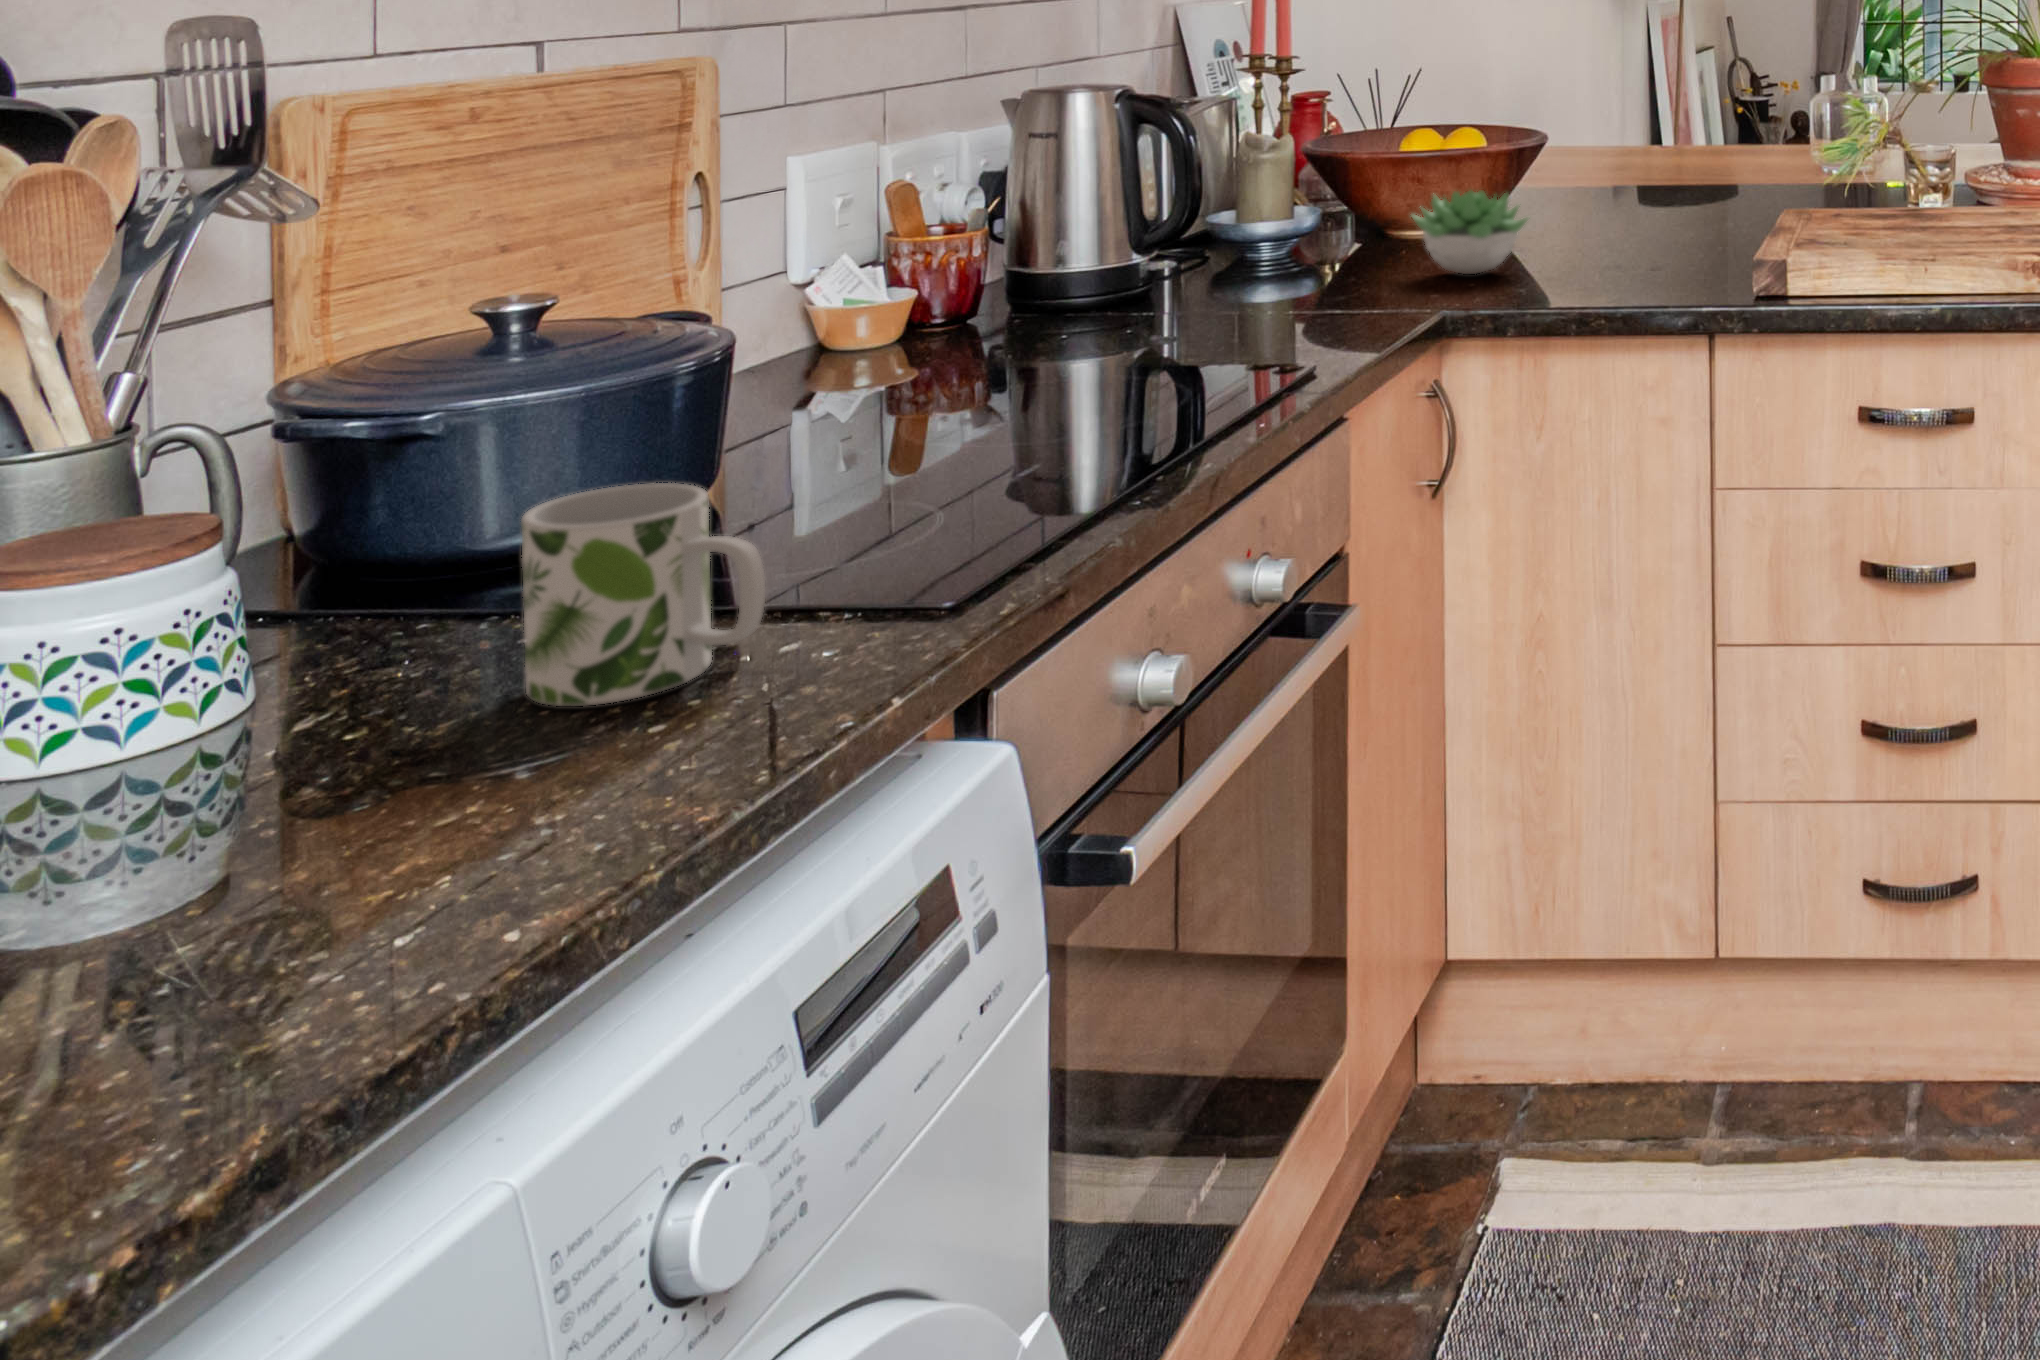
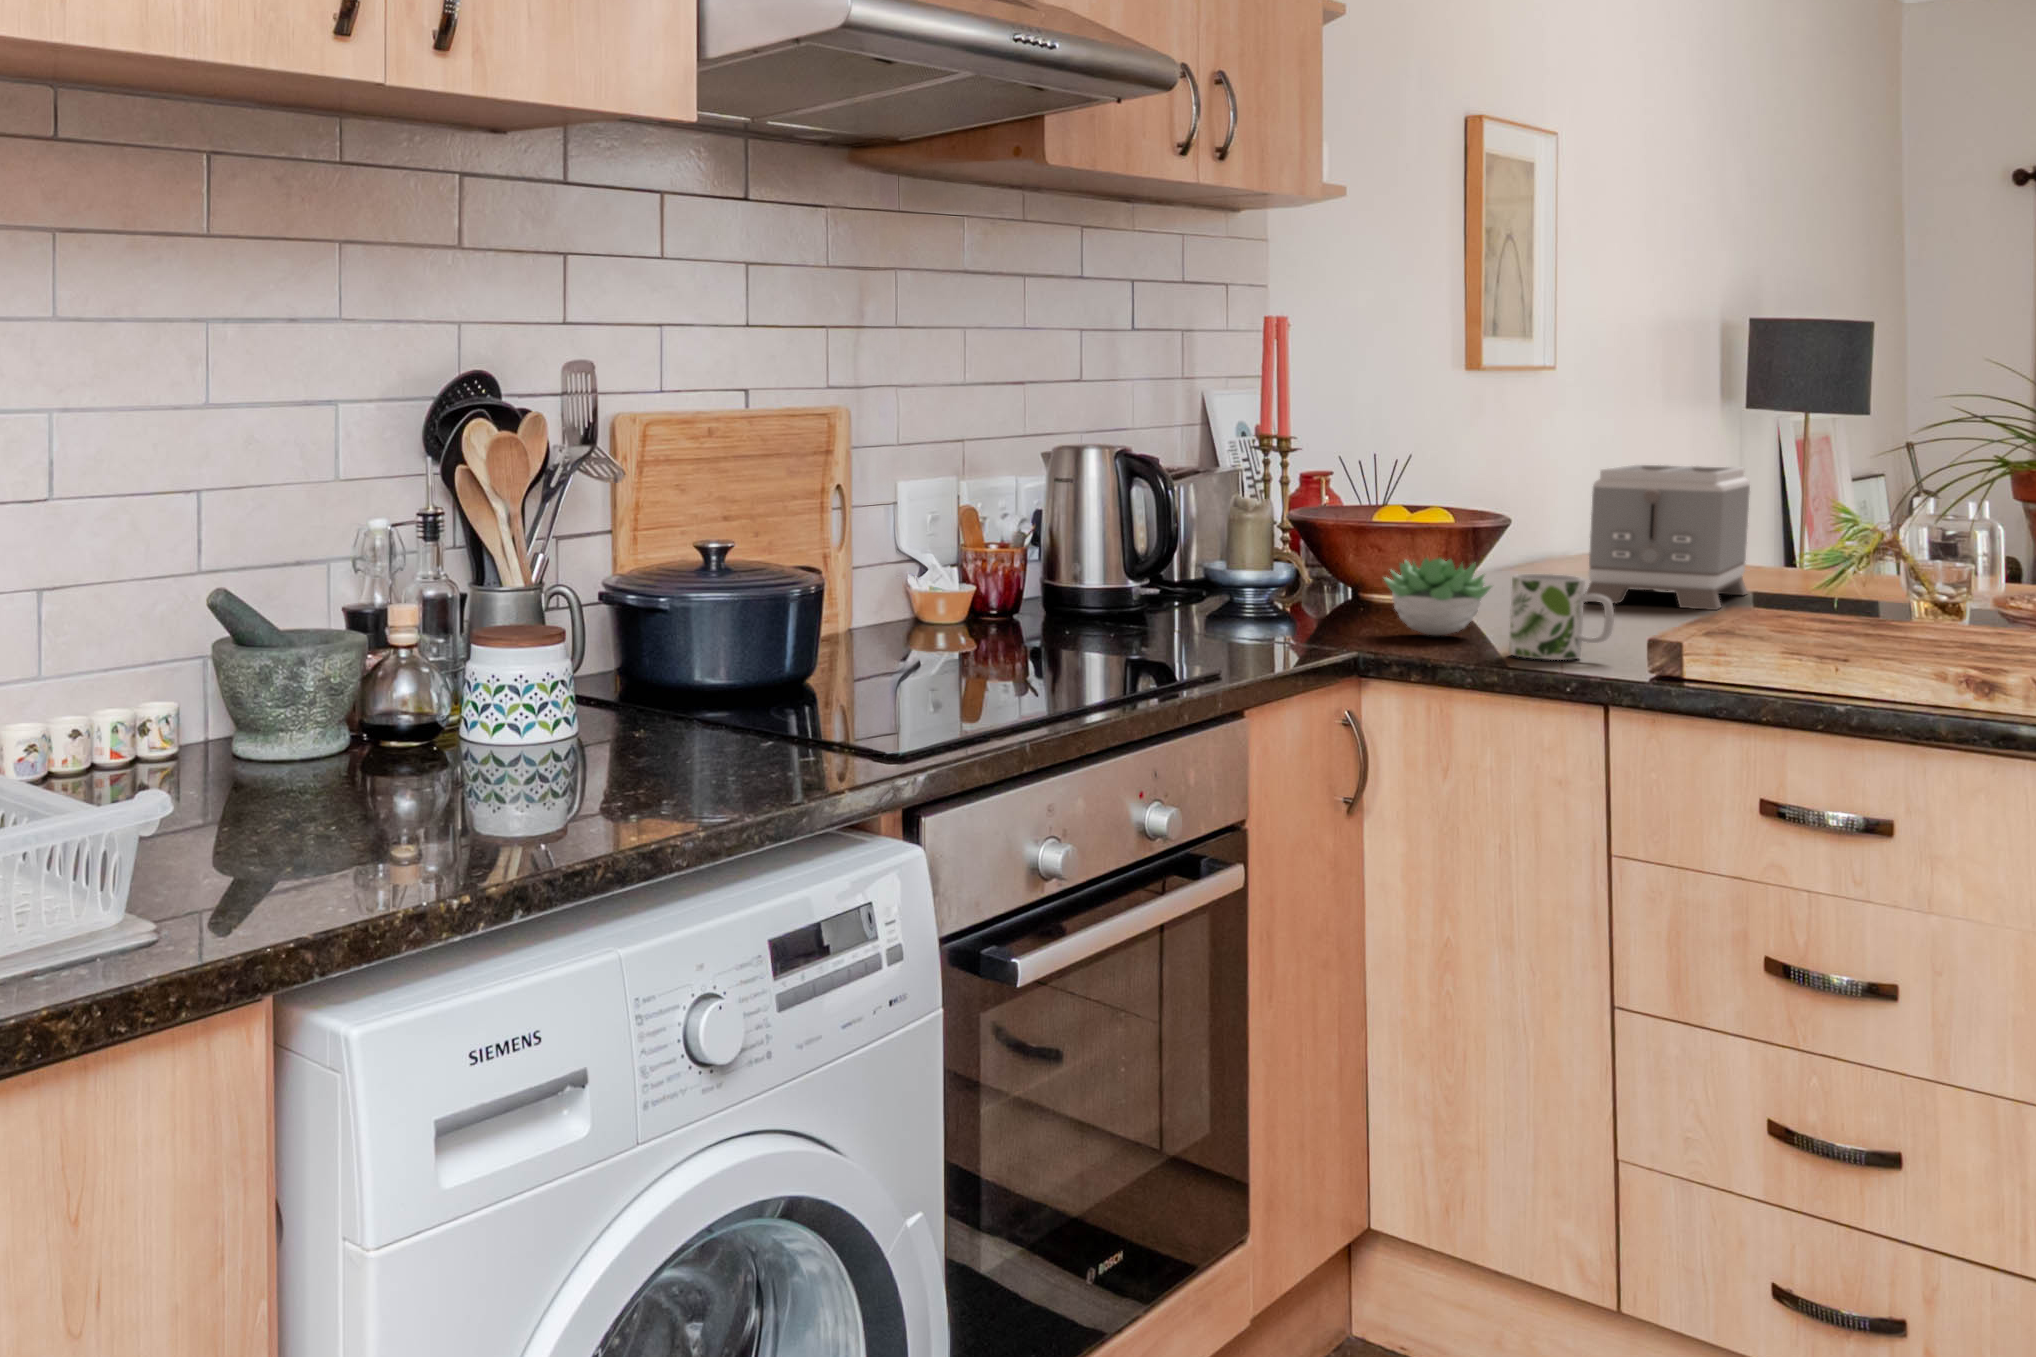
toaster: none [1577,65,1711,208] -> present [1584,465,1750,610]
mug: present [522,483,765,706] -> present [1509,574,1614,660]

